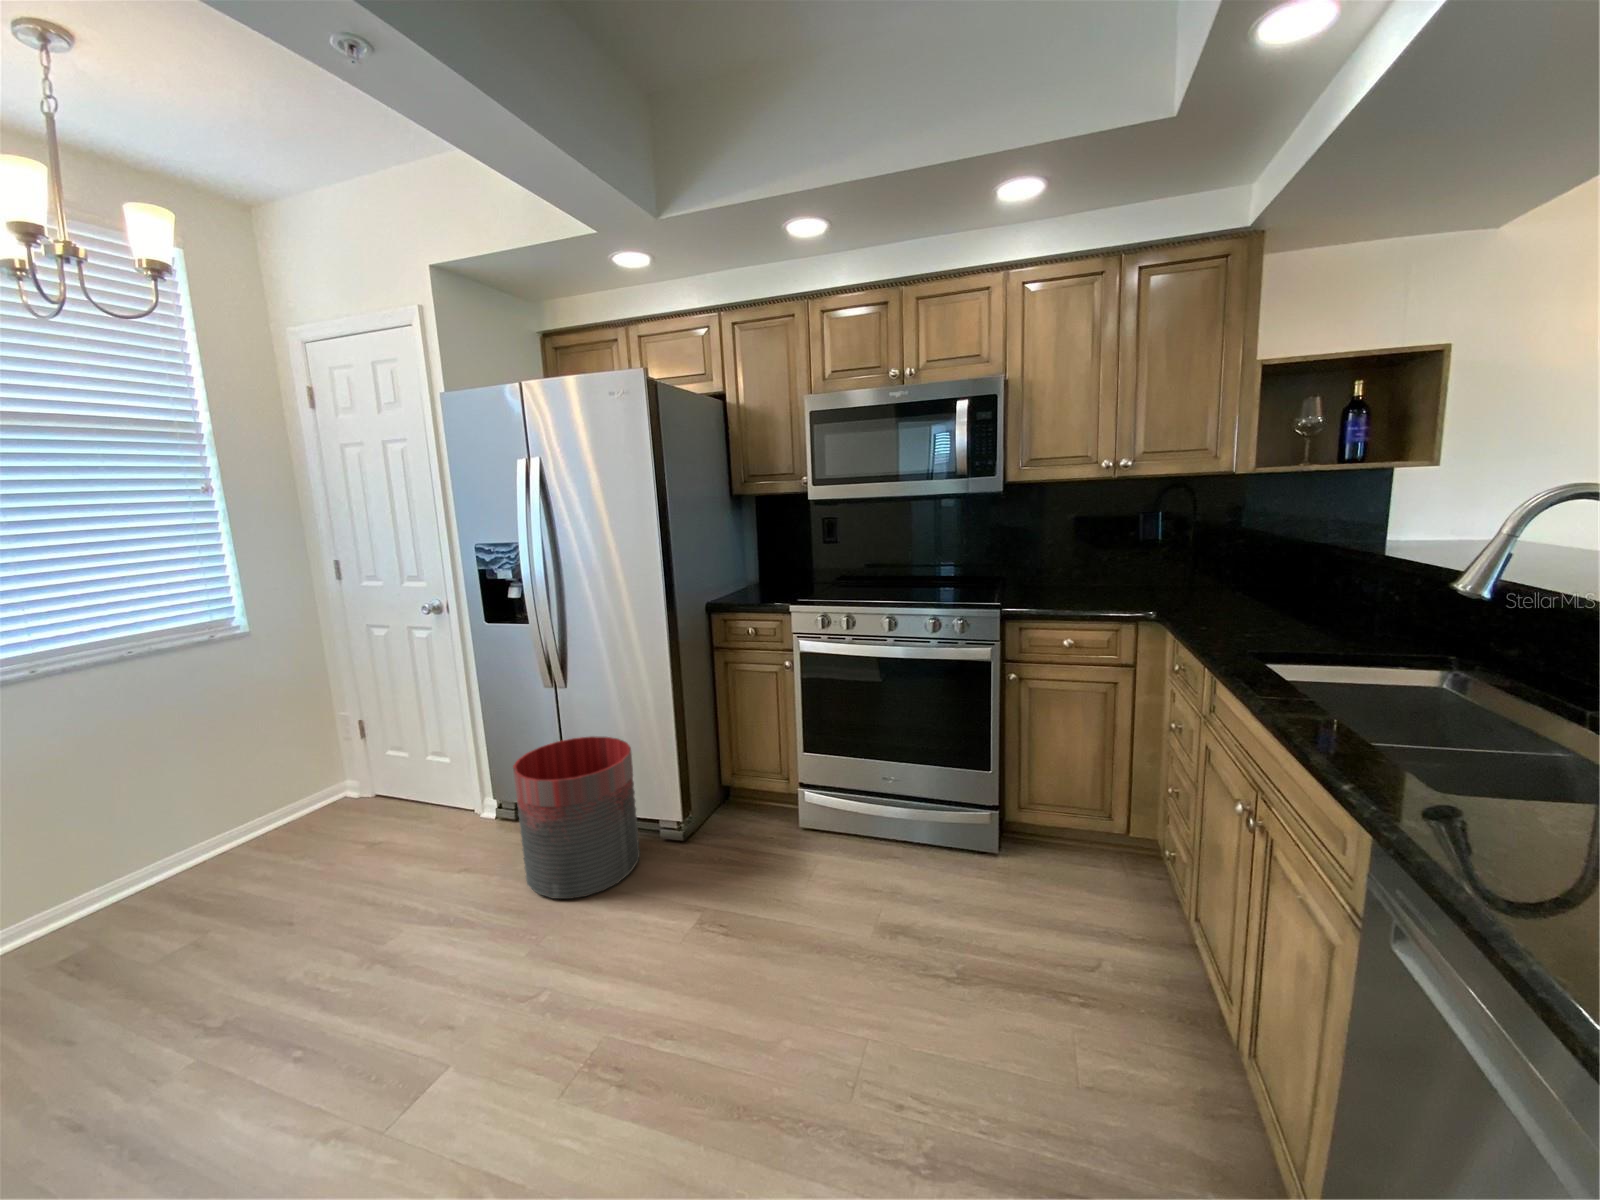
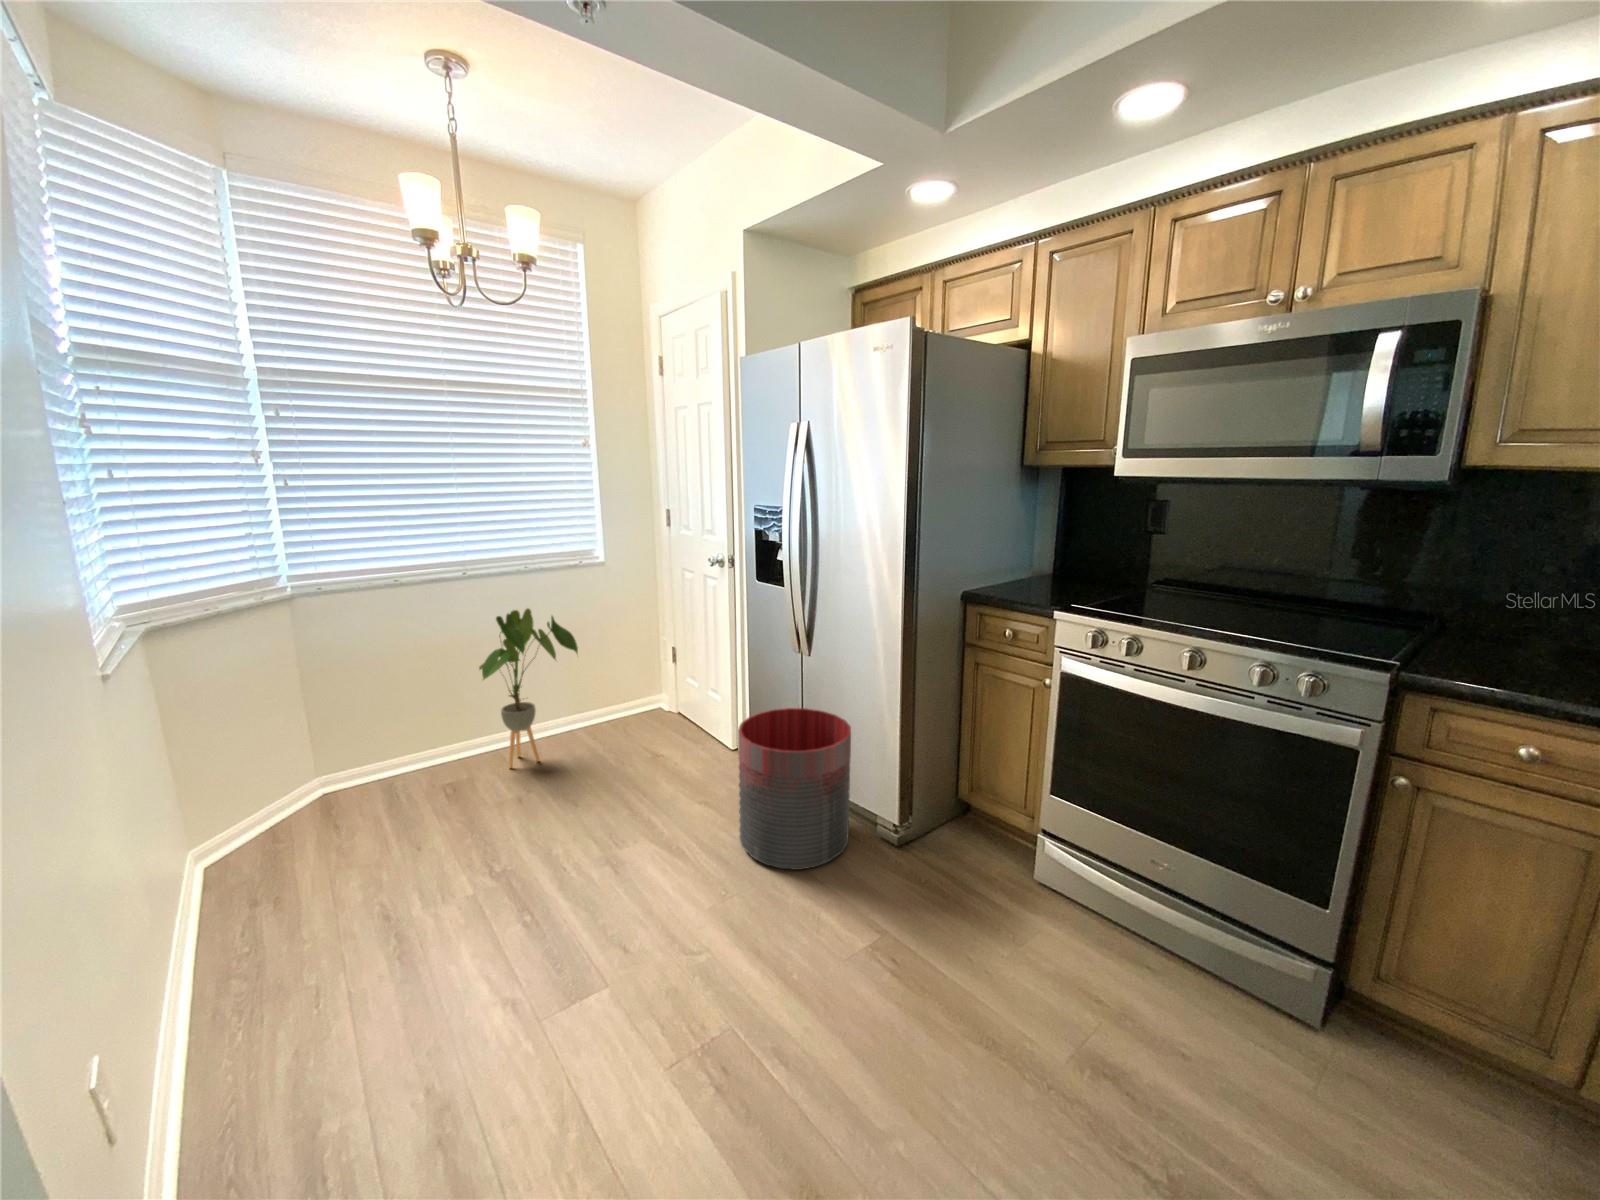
house plant: none [71,705,250,922] -> present [479,609,578,768]

